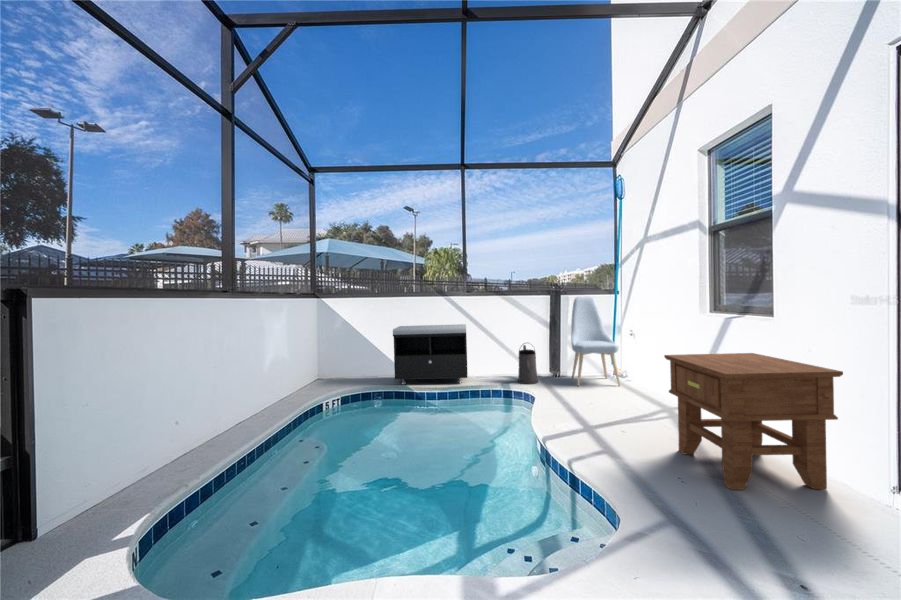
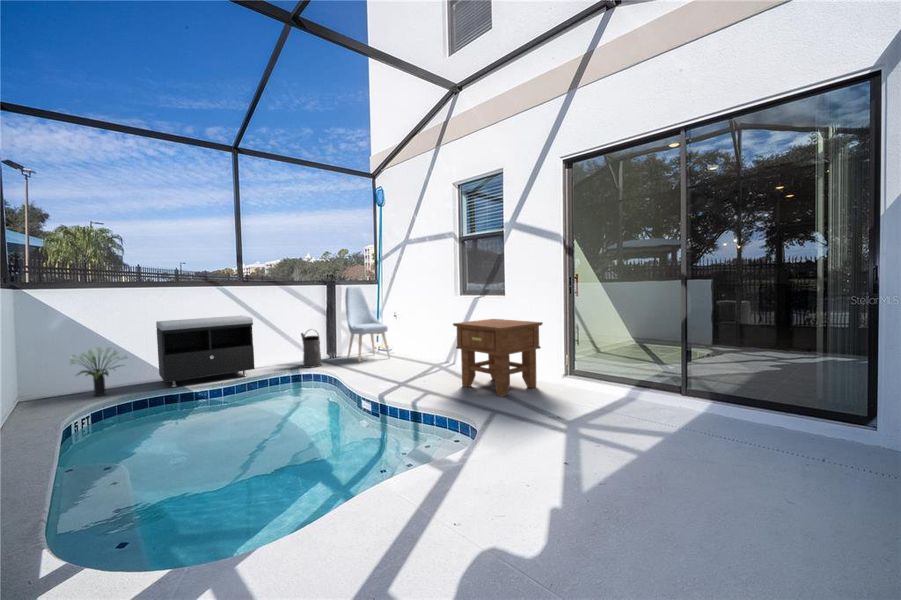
potted plant: none [337,344,374,383] -> present [70,346,127,396]

